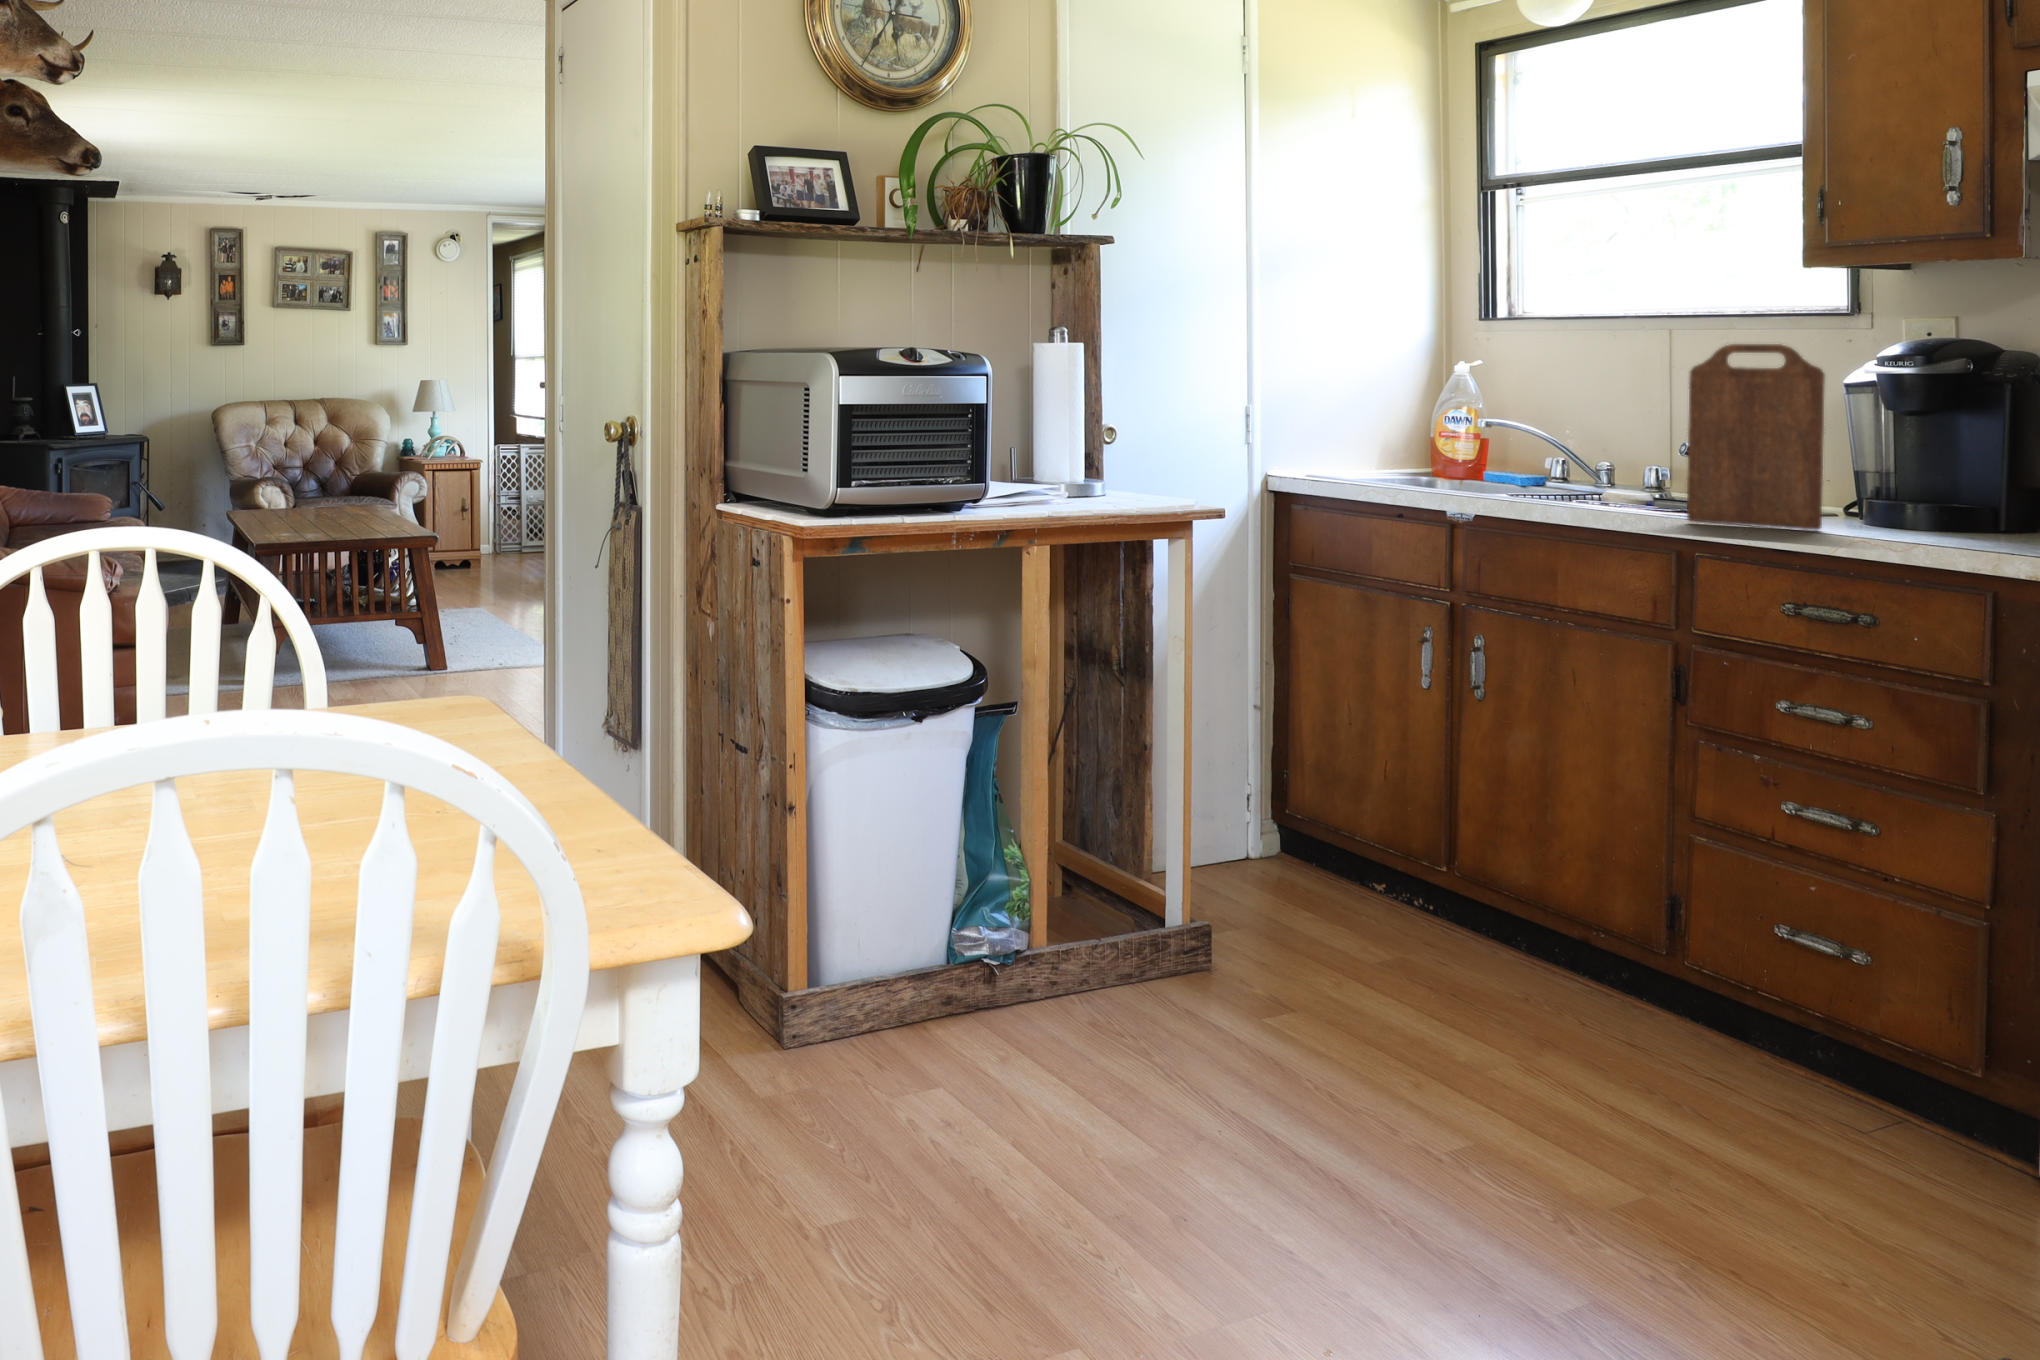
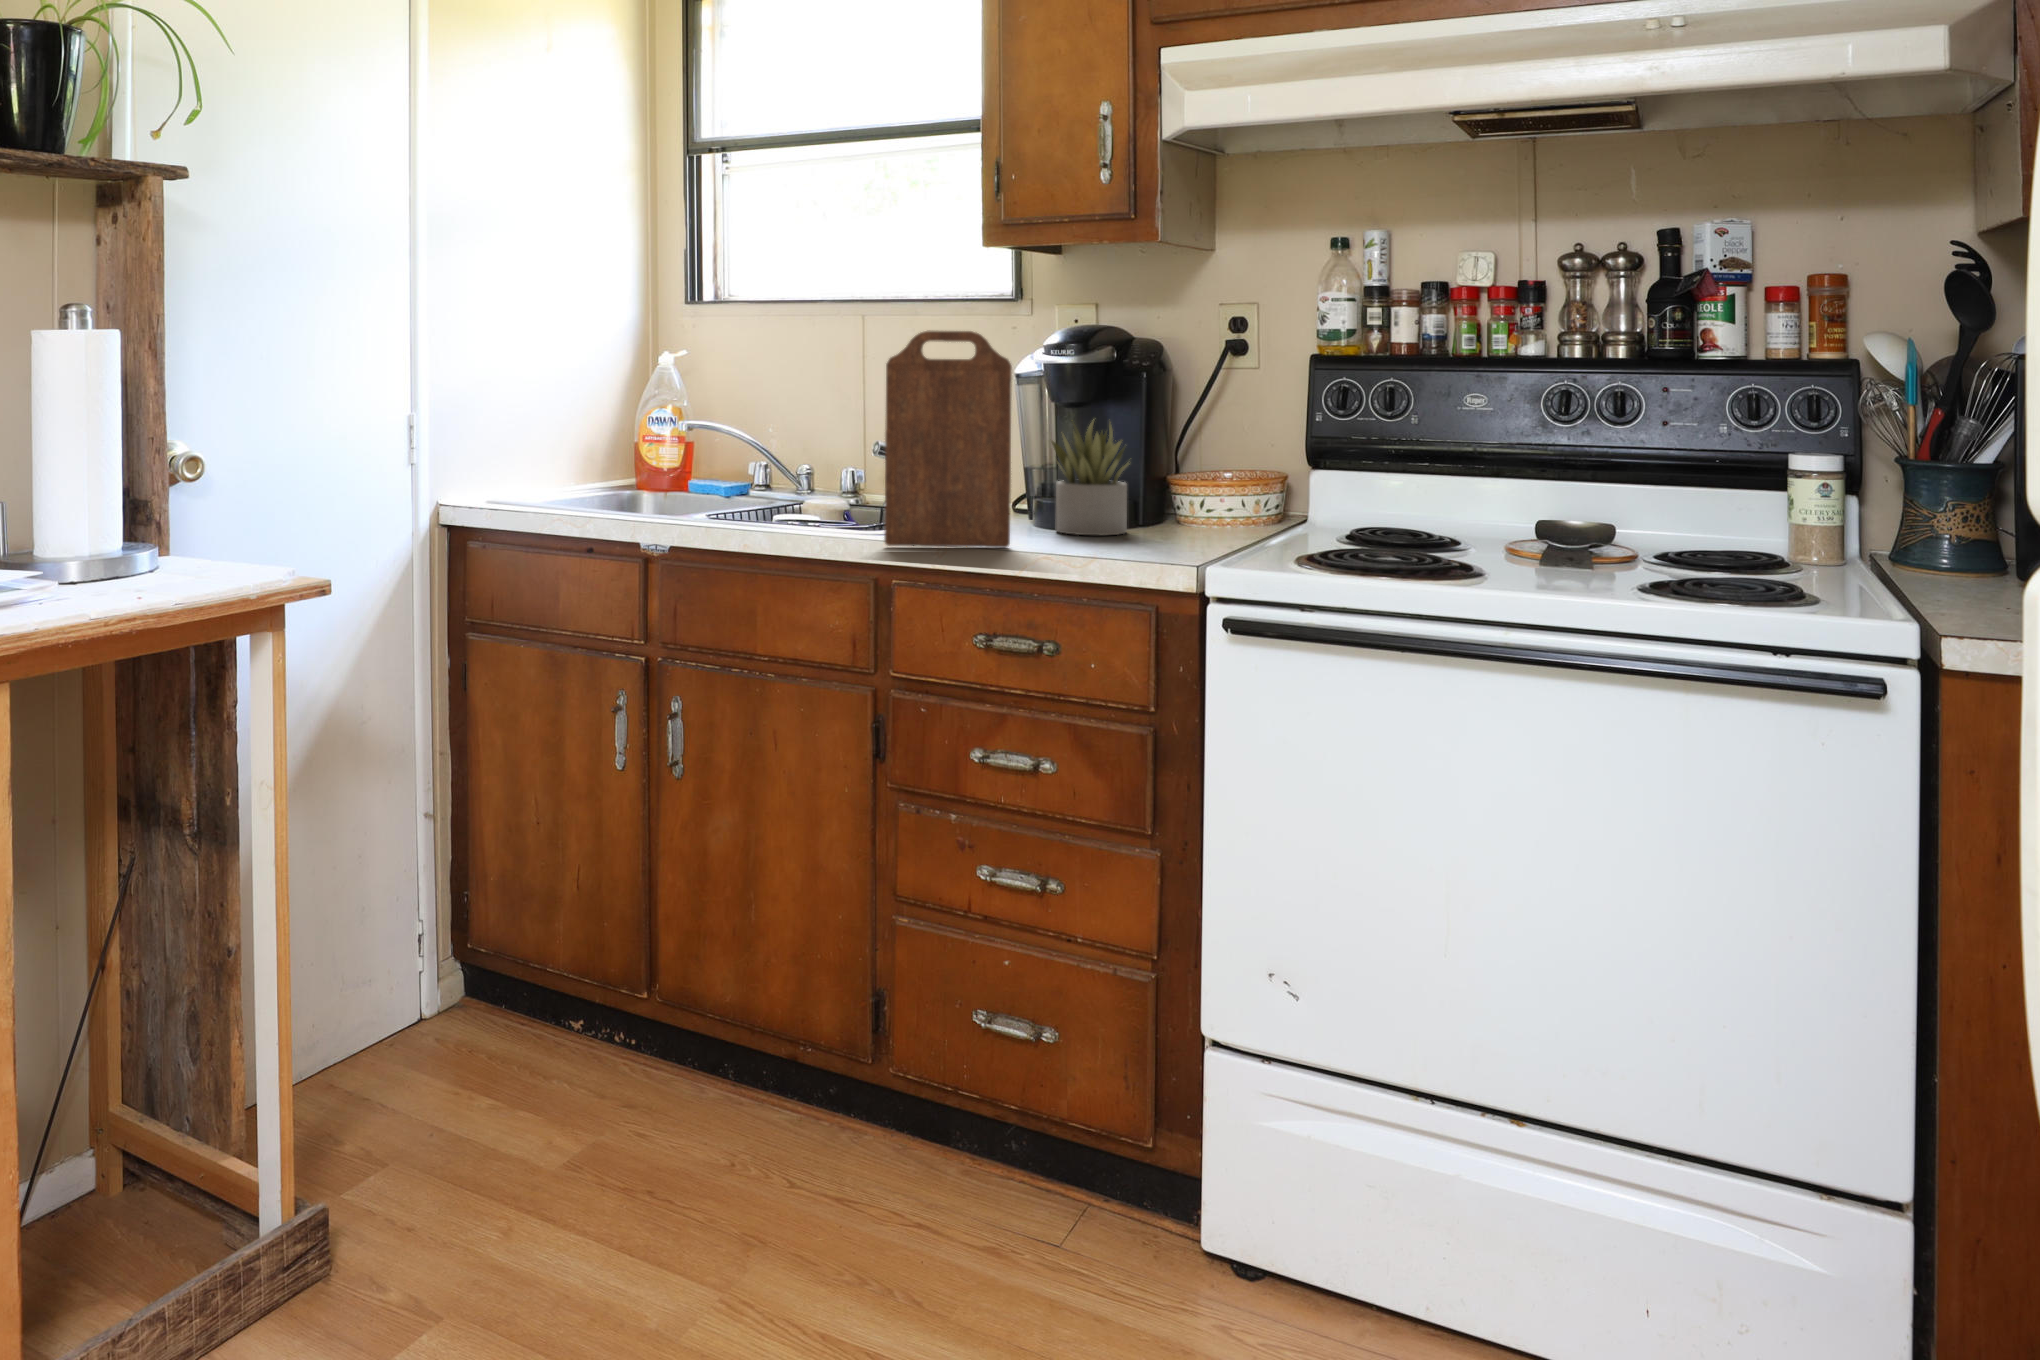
succulent plant: none [1879,424,1977,531] -> present [1052,421,1129,535]

